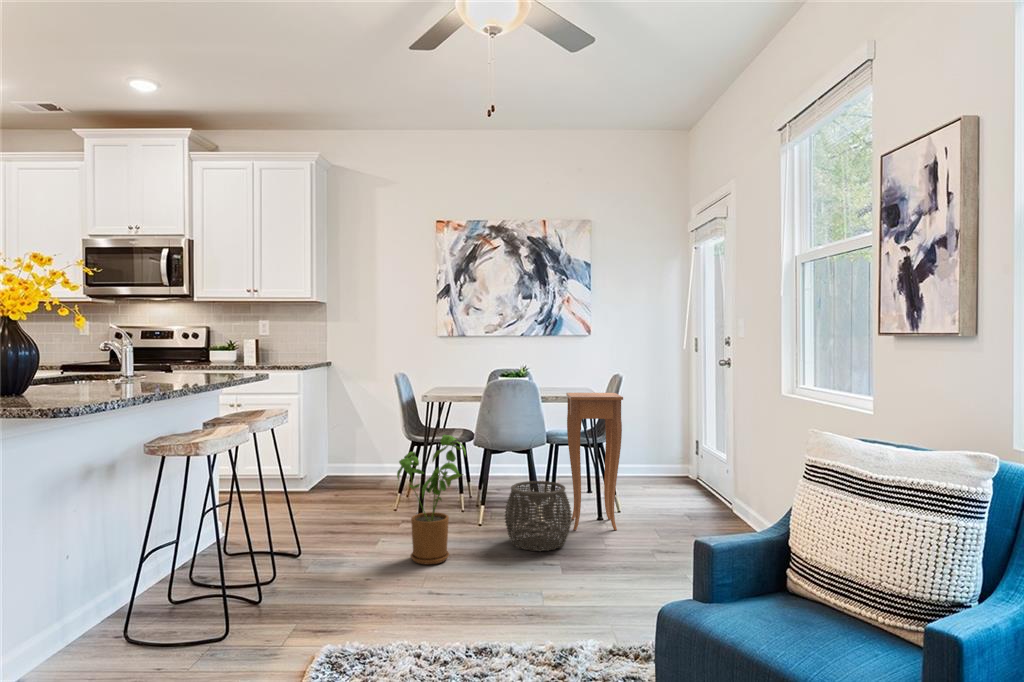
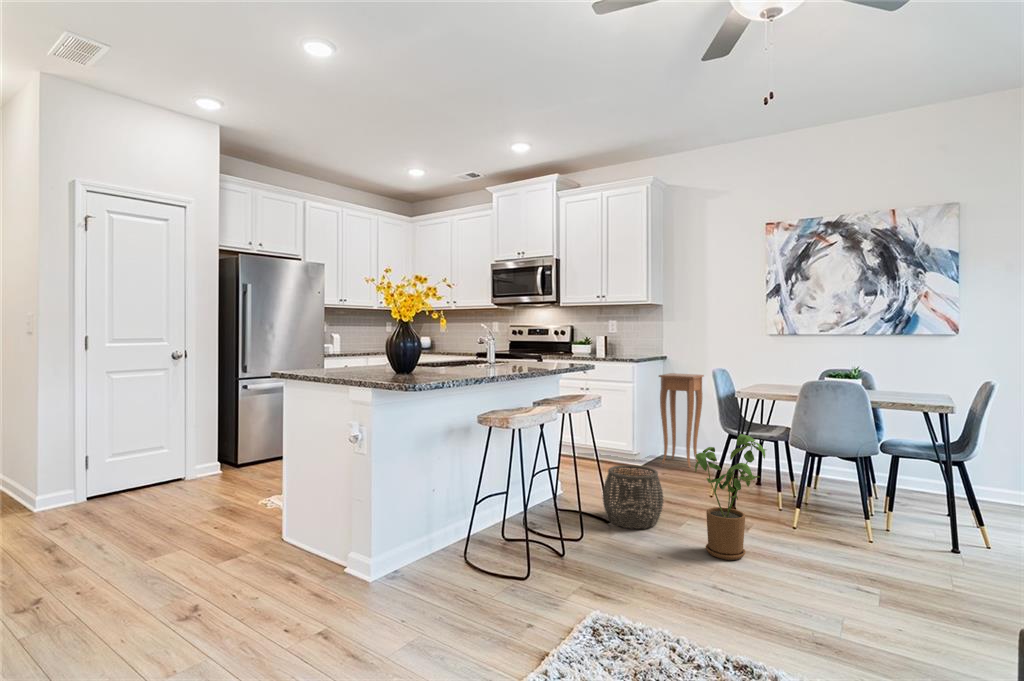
side table: present [566,393,623,530] -> present [659,373,704,467]
woven basket: present [505,481,572,551] -> present [603,465,663,529]

